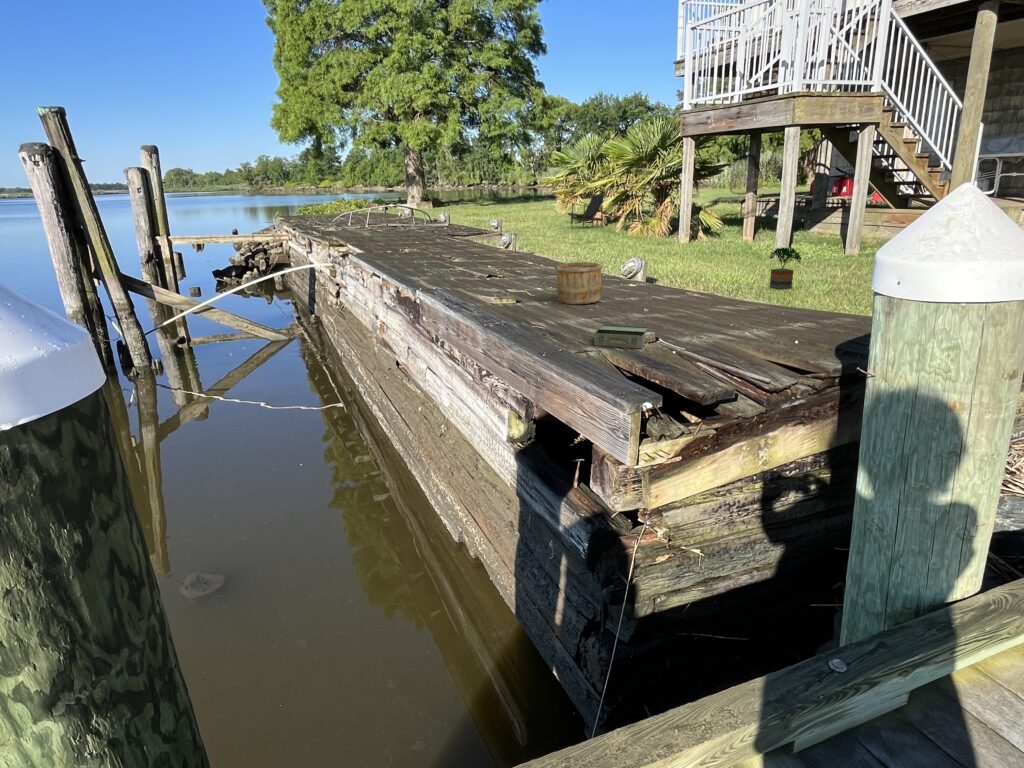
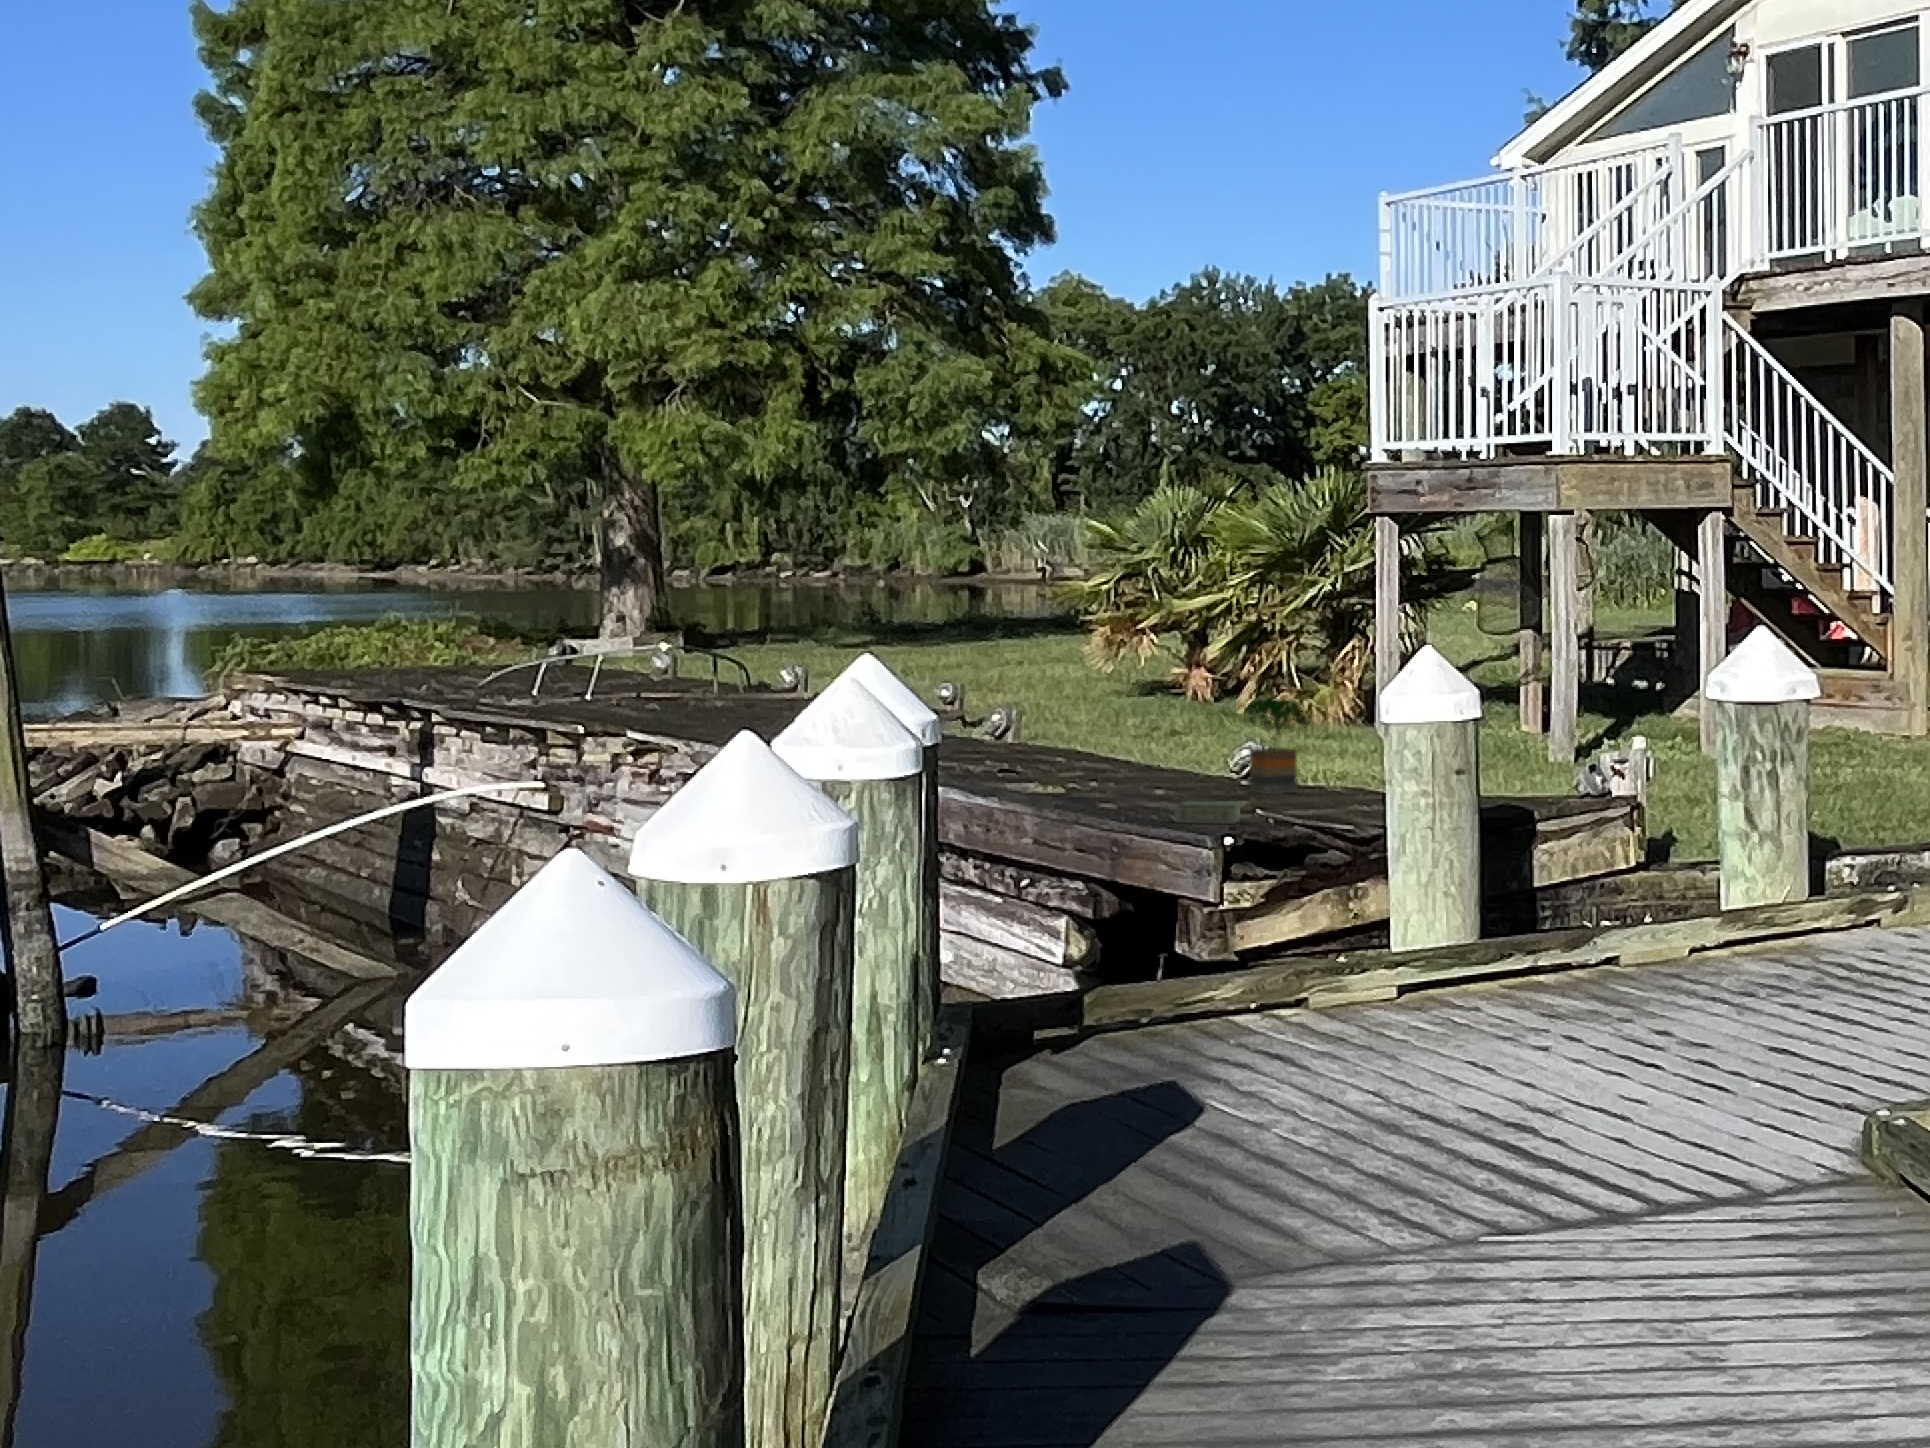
lounge chair: present [568,194,603,228] -> none [1118,627,1212,710]
potted tree: present [770,248,801,289] -> present [1244,698,1311,794]
wooden bucket: present [555,262,603,304] -> none [1115,735,1189,796]

